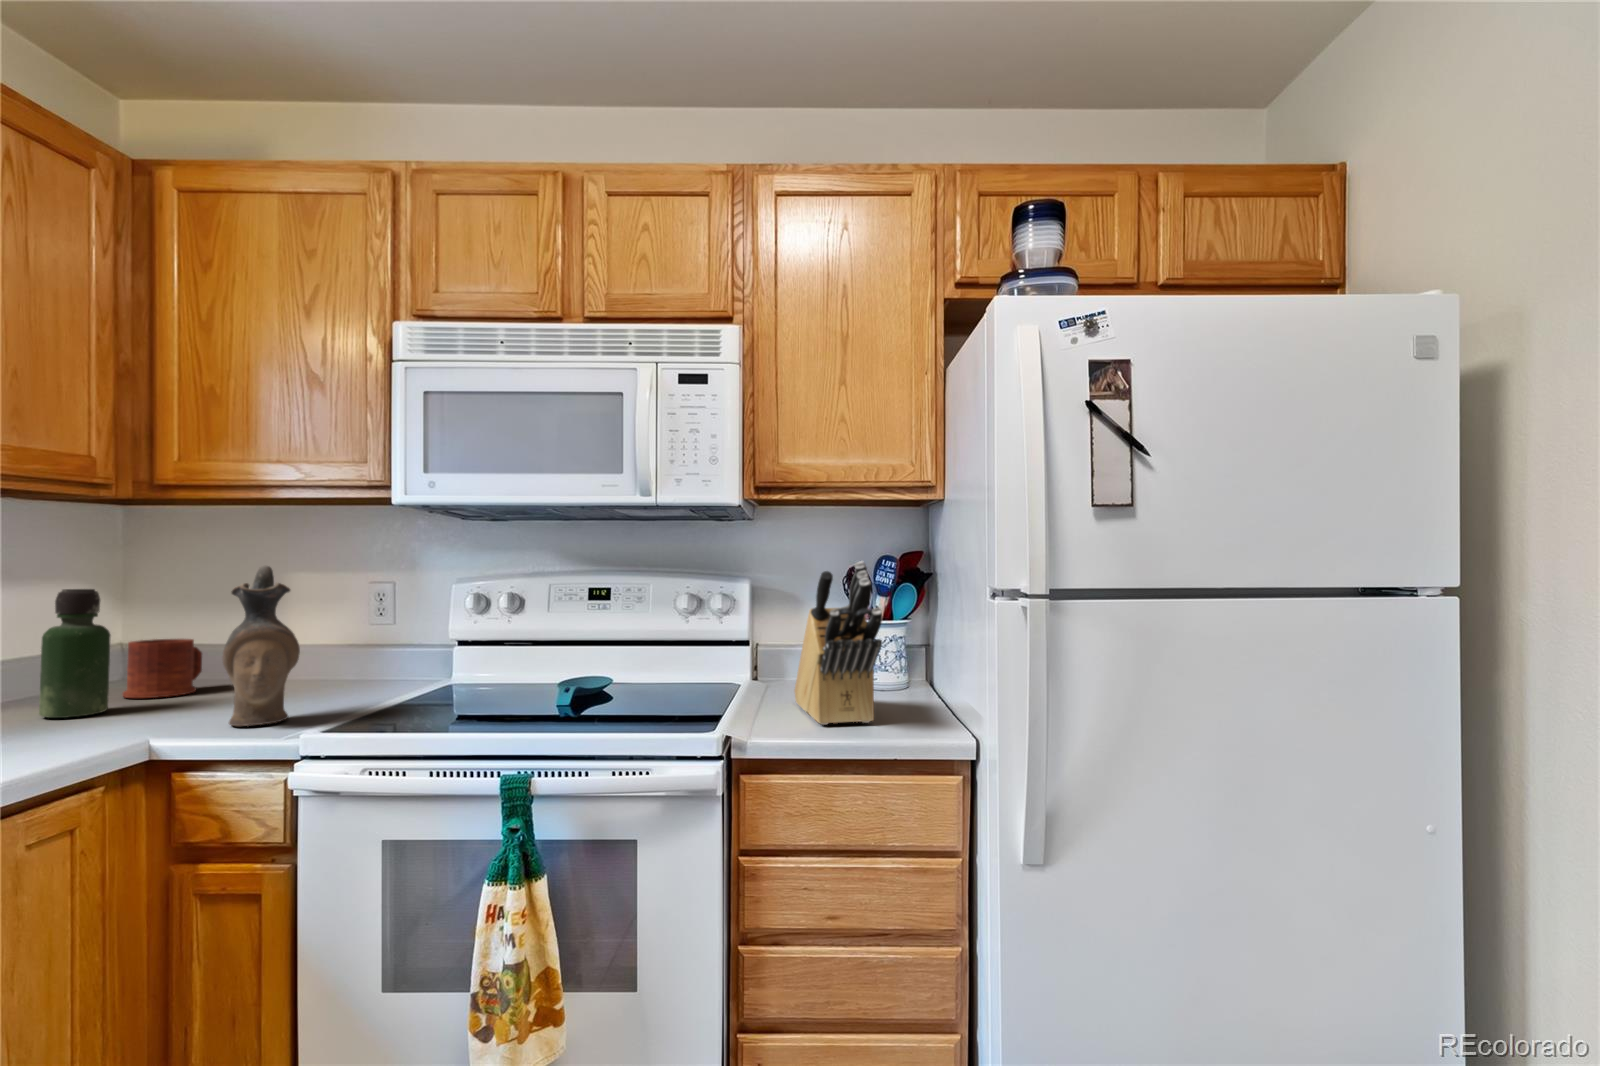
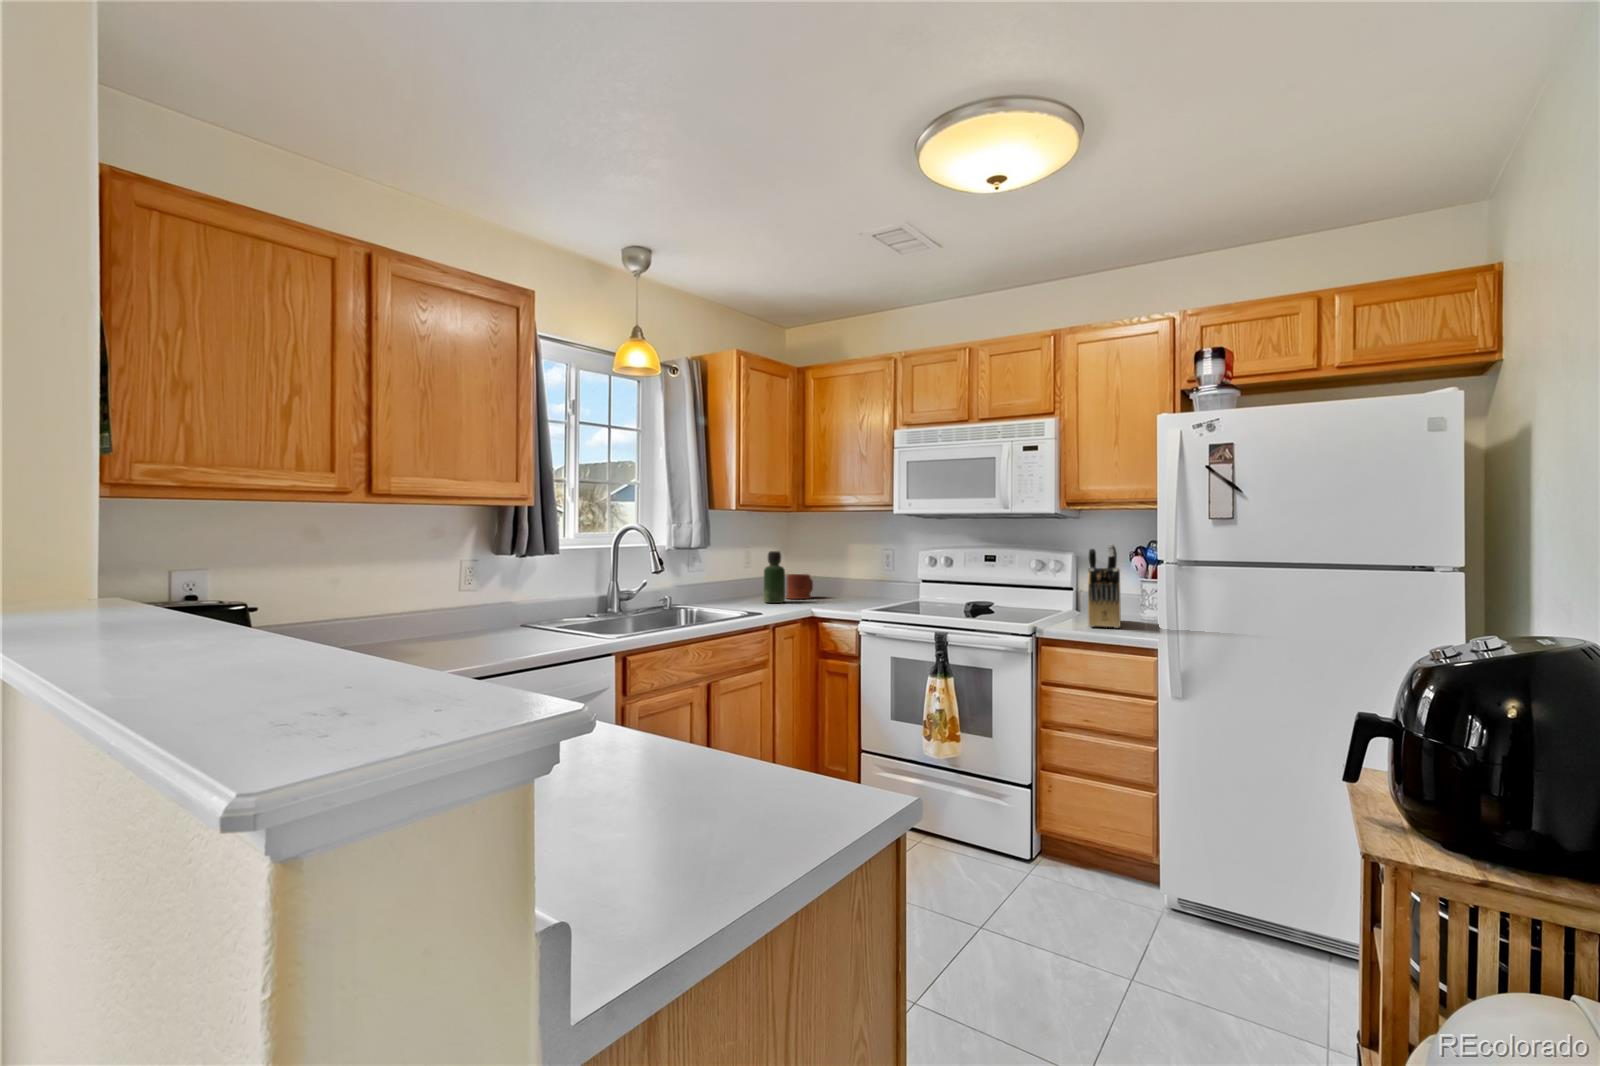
ceramic pitcher: present [222,566,300,726] -> none [828,543,856,610]

